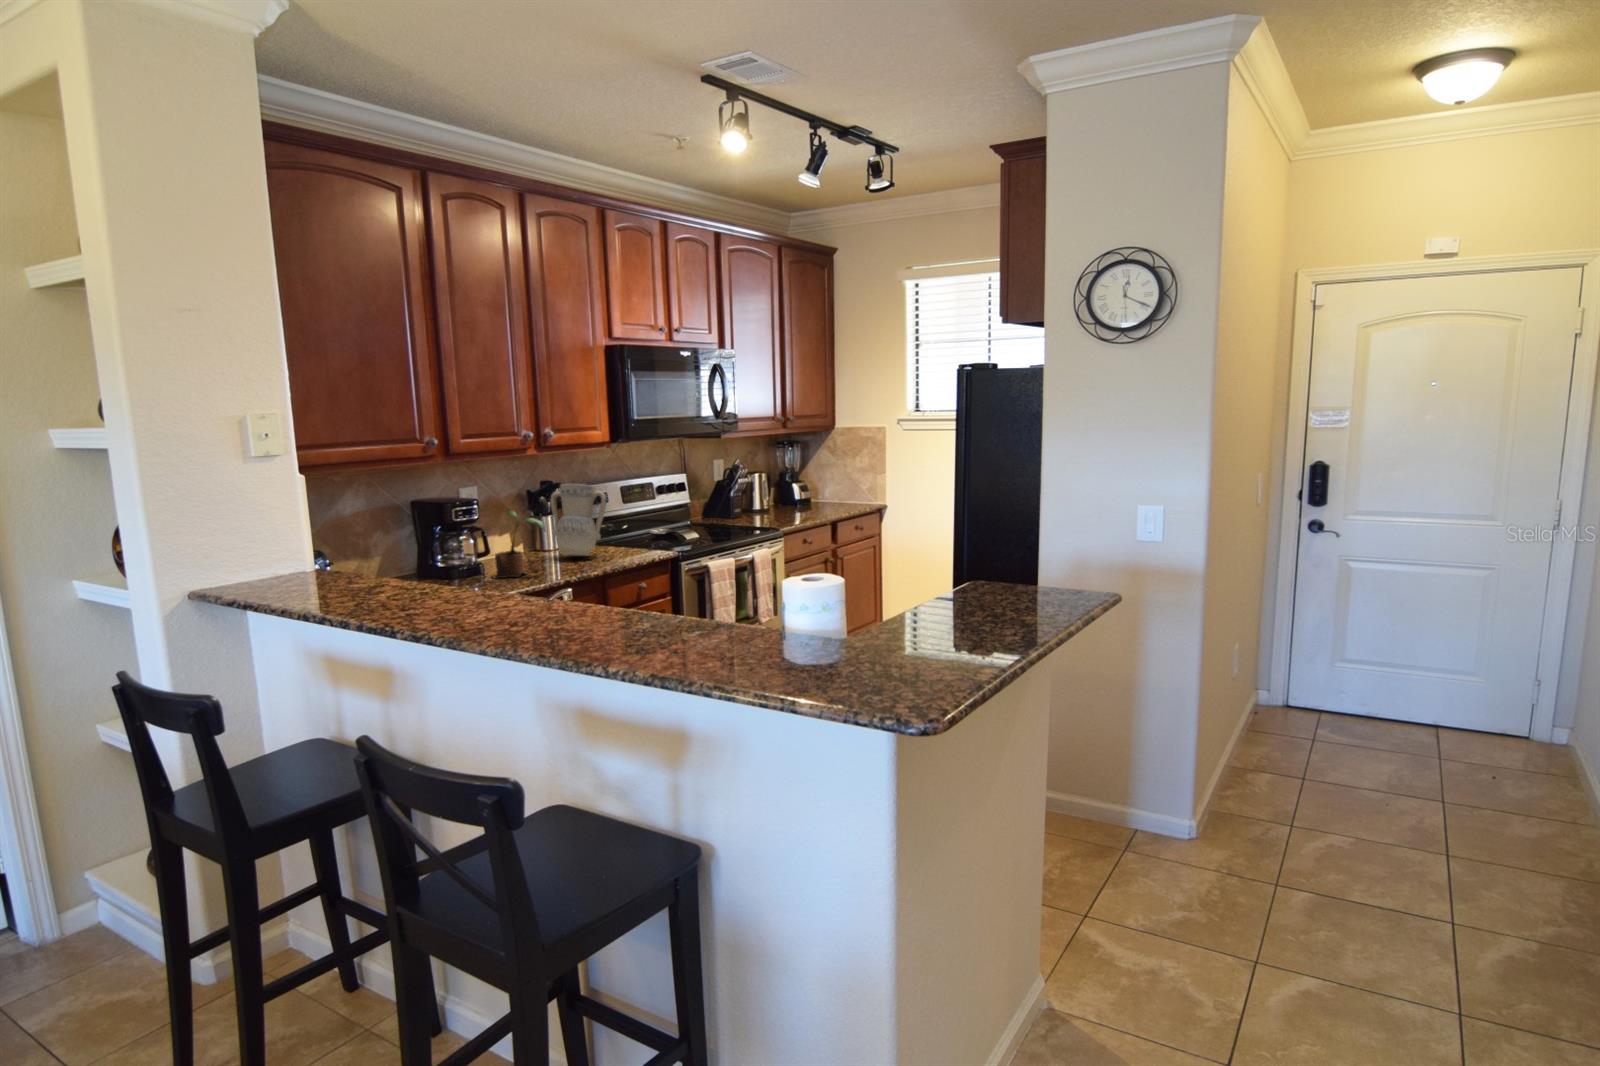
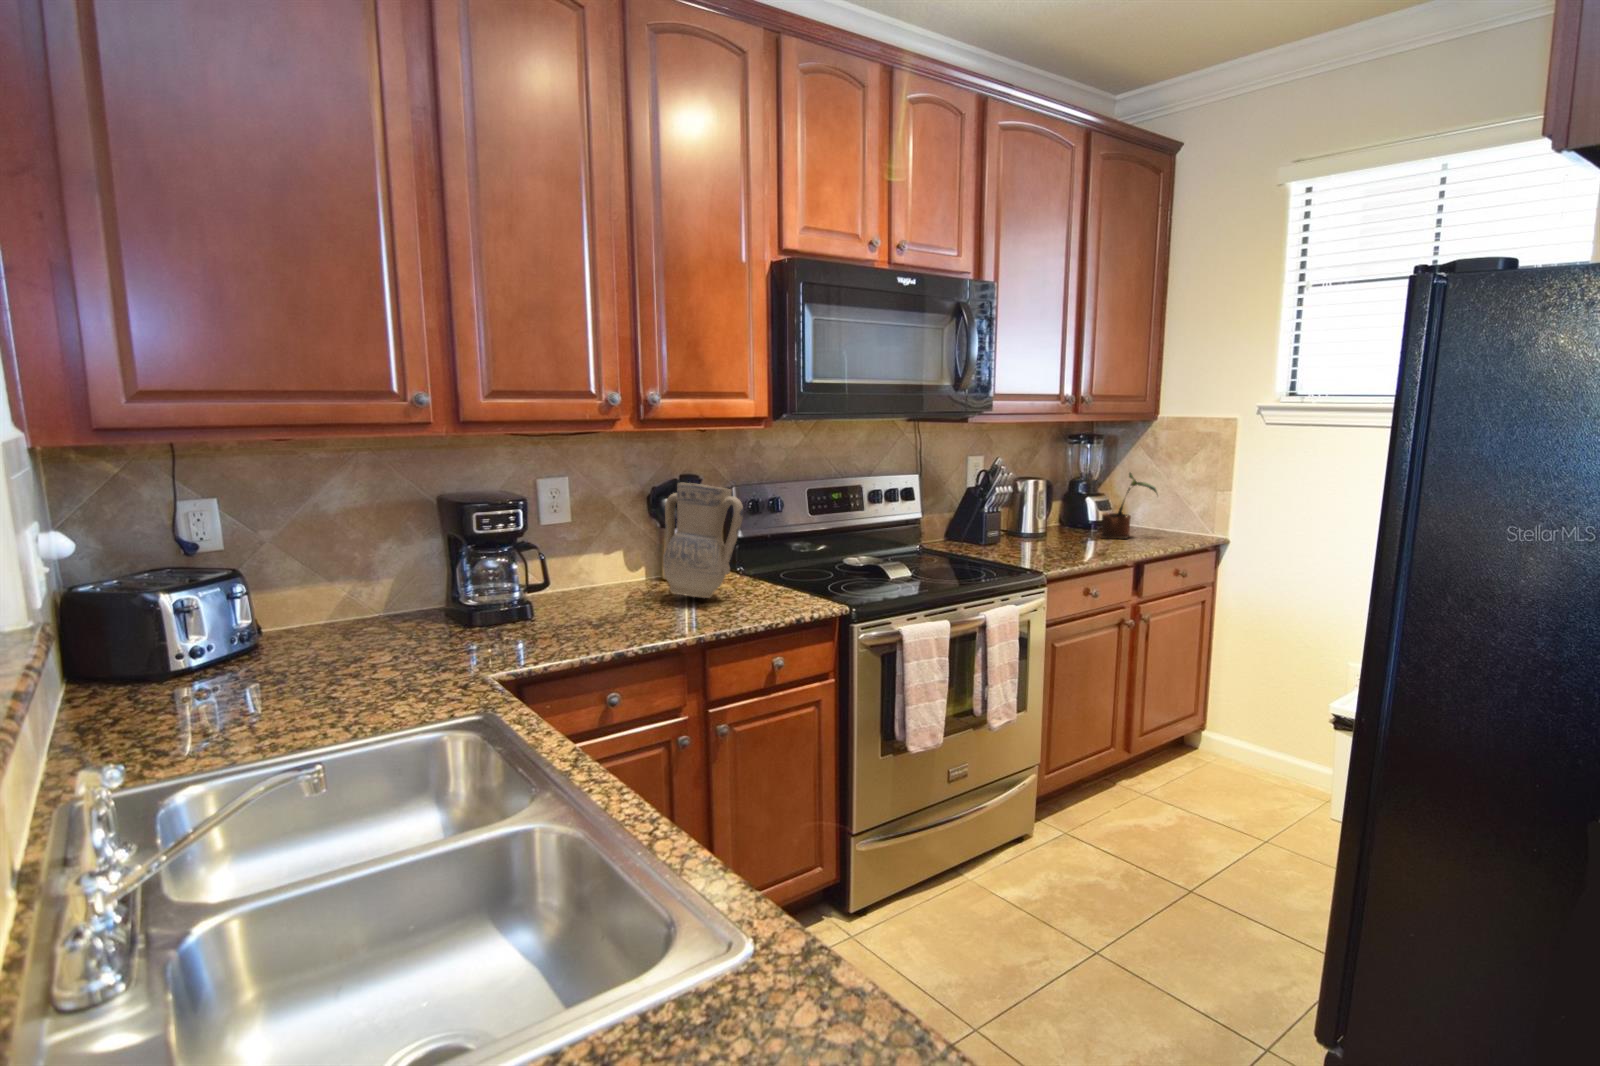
potted plant: present [491,509,546,578] -> present [1099,473,1157,539]

